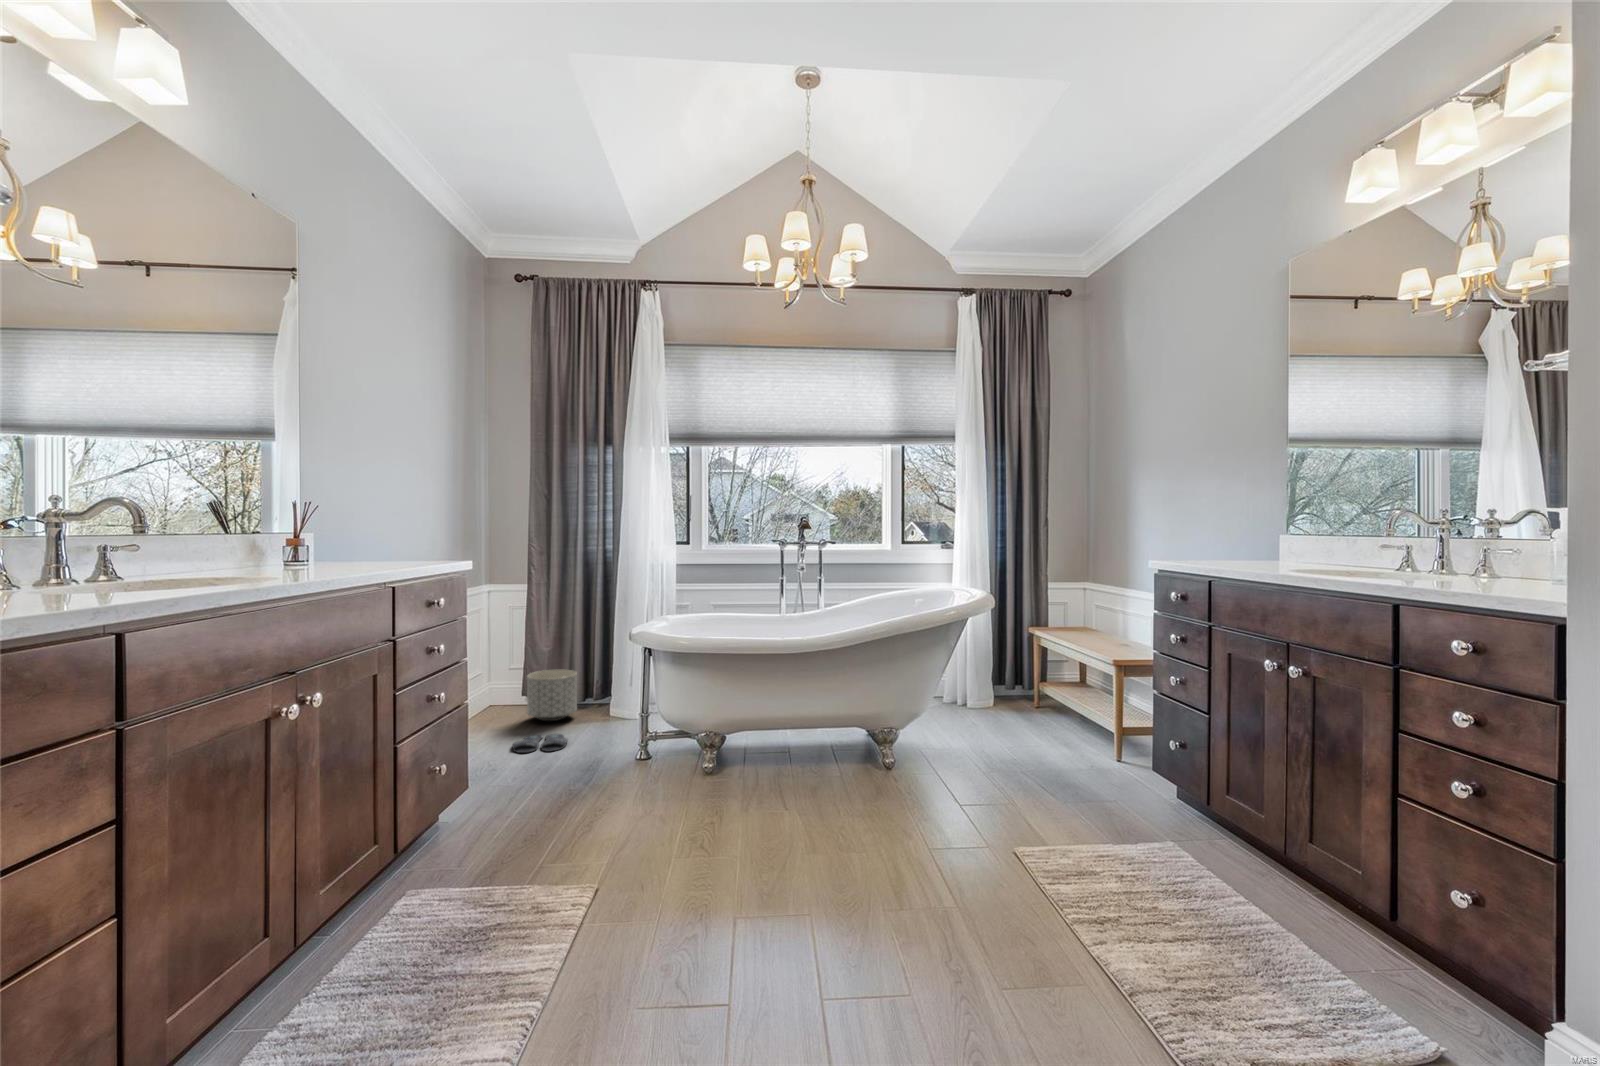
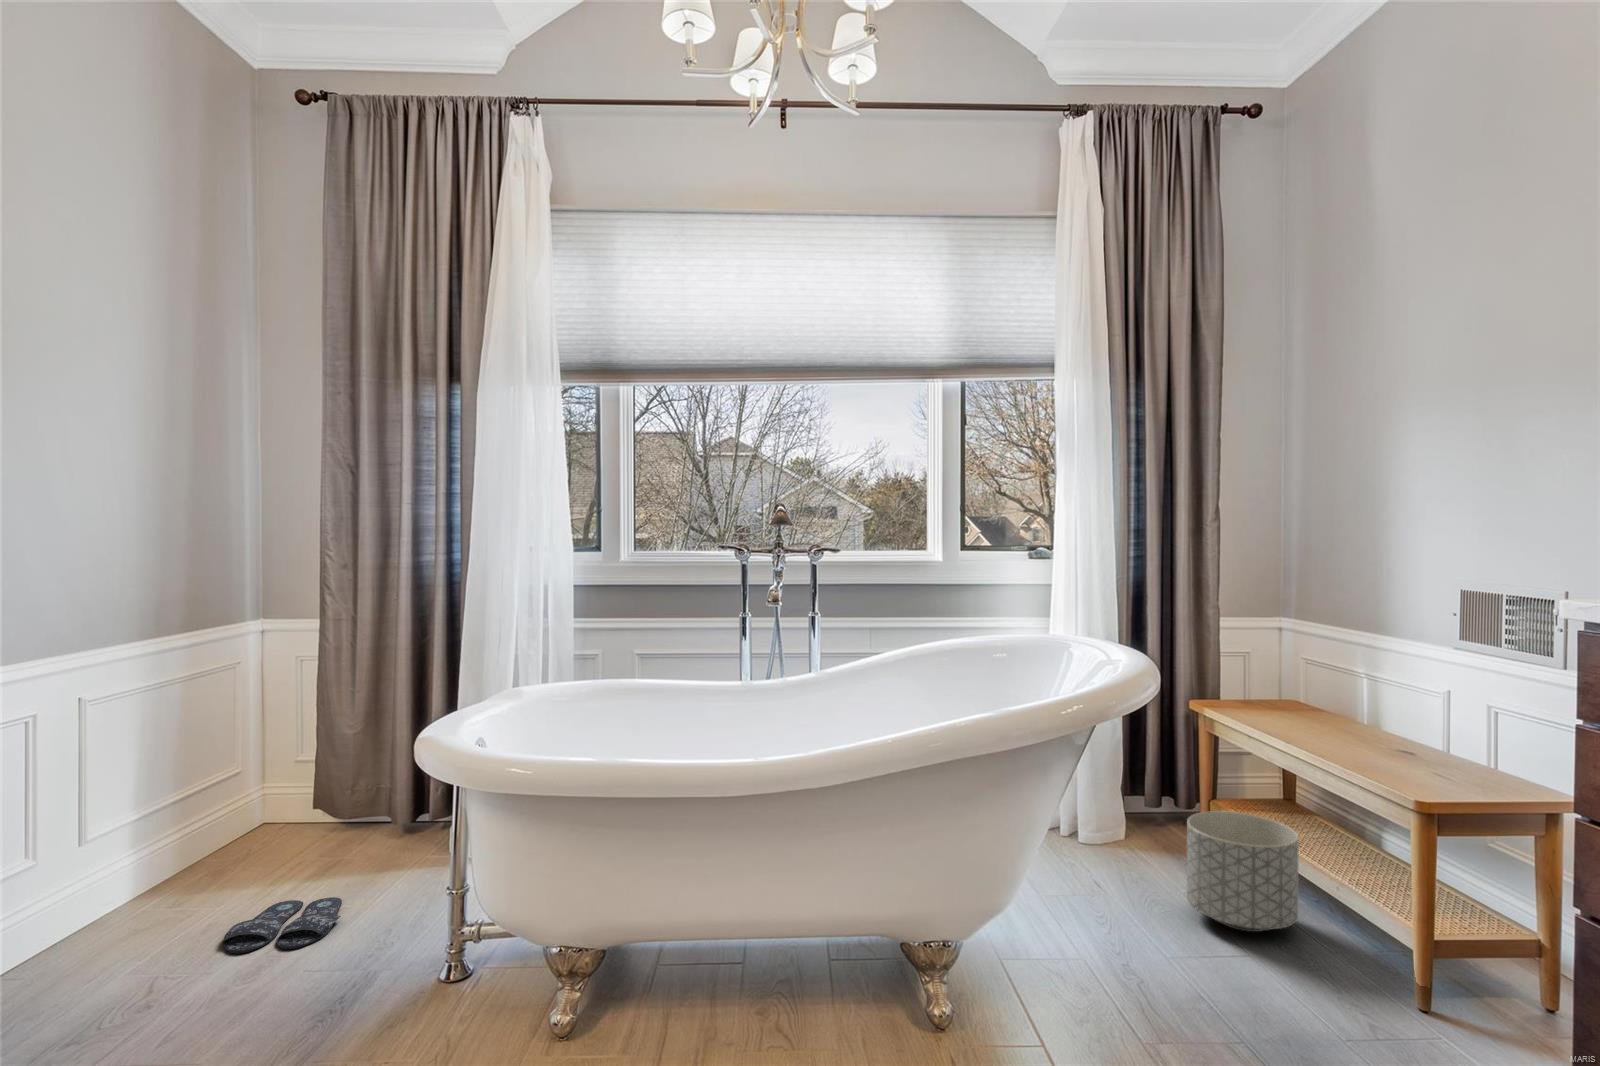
planter: present [527,669,577,721] -> present [1187,811,1299,932]

